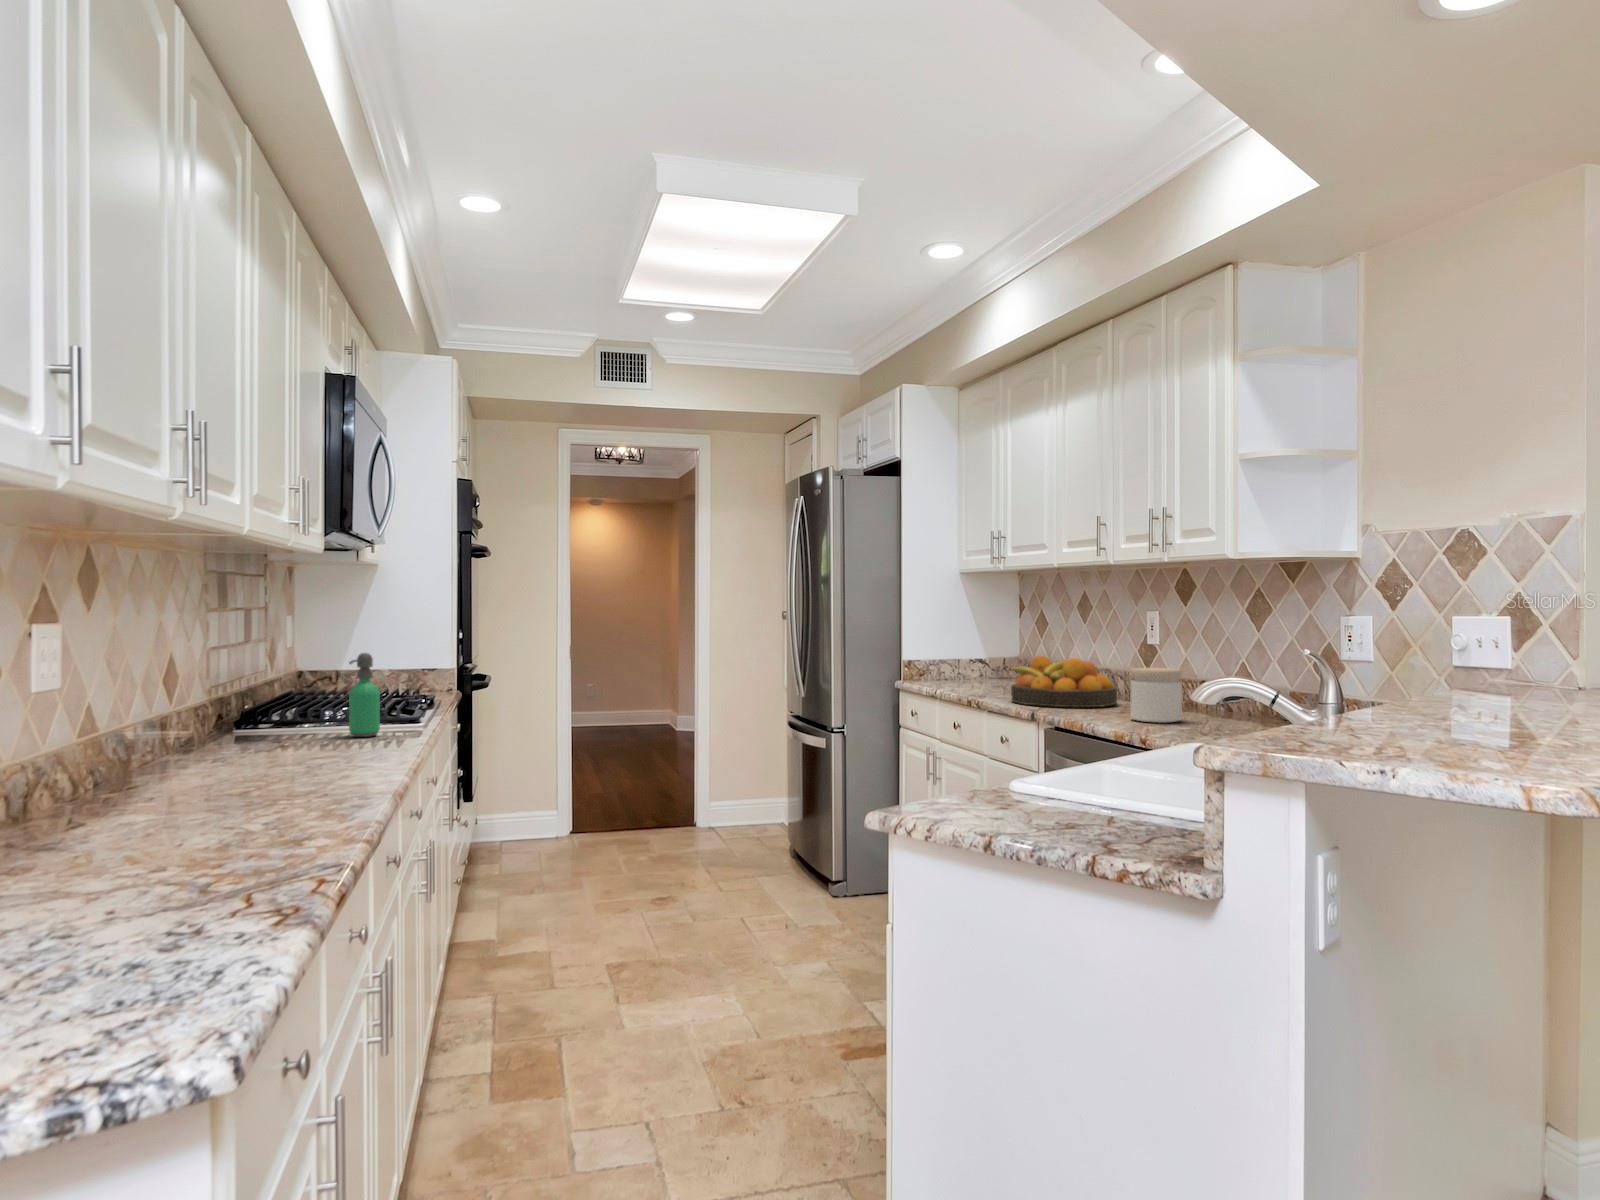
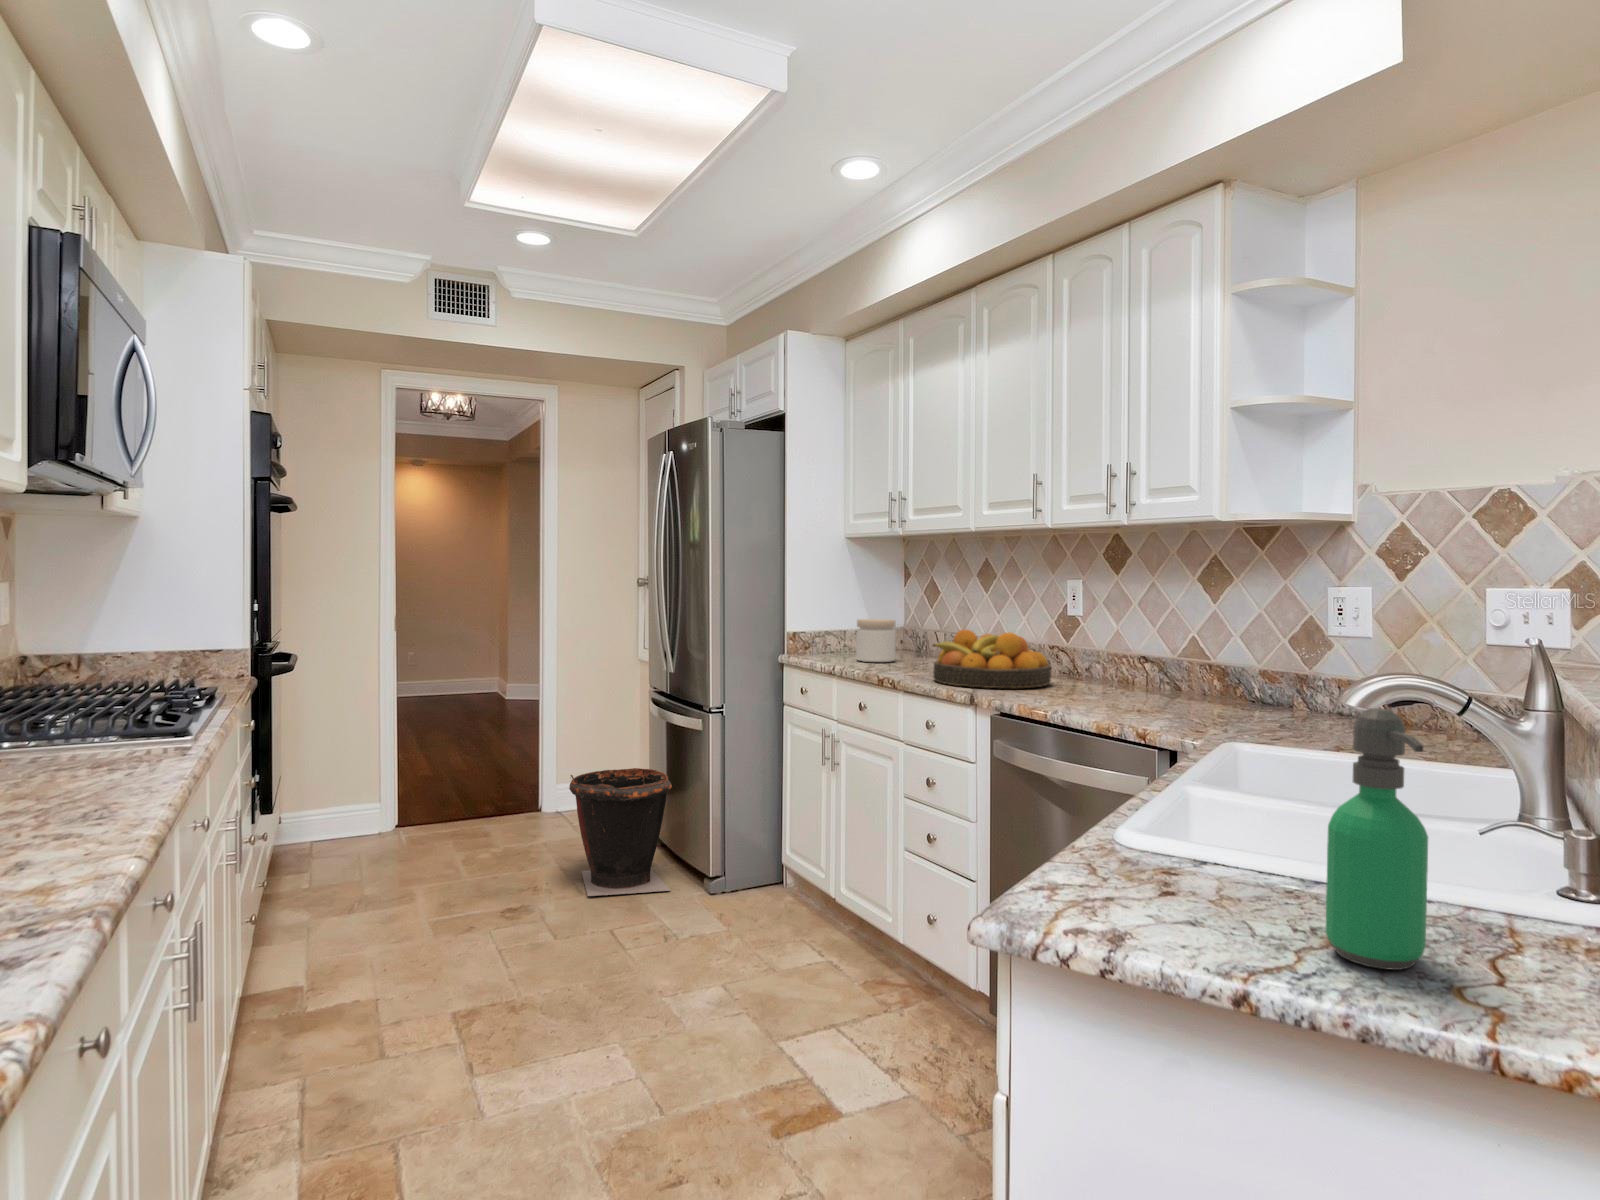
soap dispenser: present [349,653,380,737] -> present [1326,708,1428,970]
jar: present [1131,668,1182,723] -> present [856,619,896,662]
waste bin: none [711,784,801,893] -> present [569,768,672,896]

